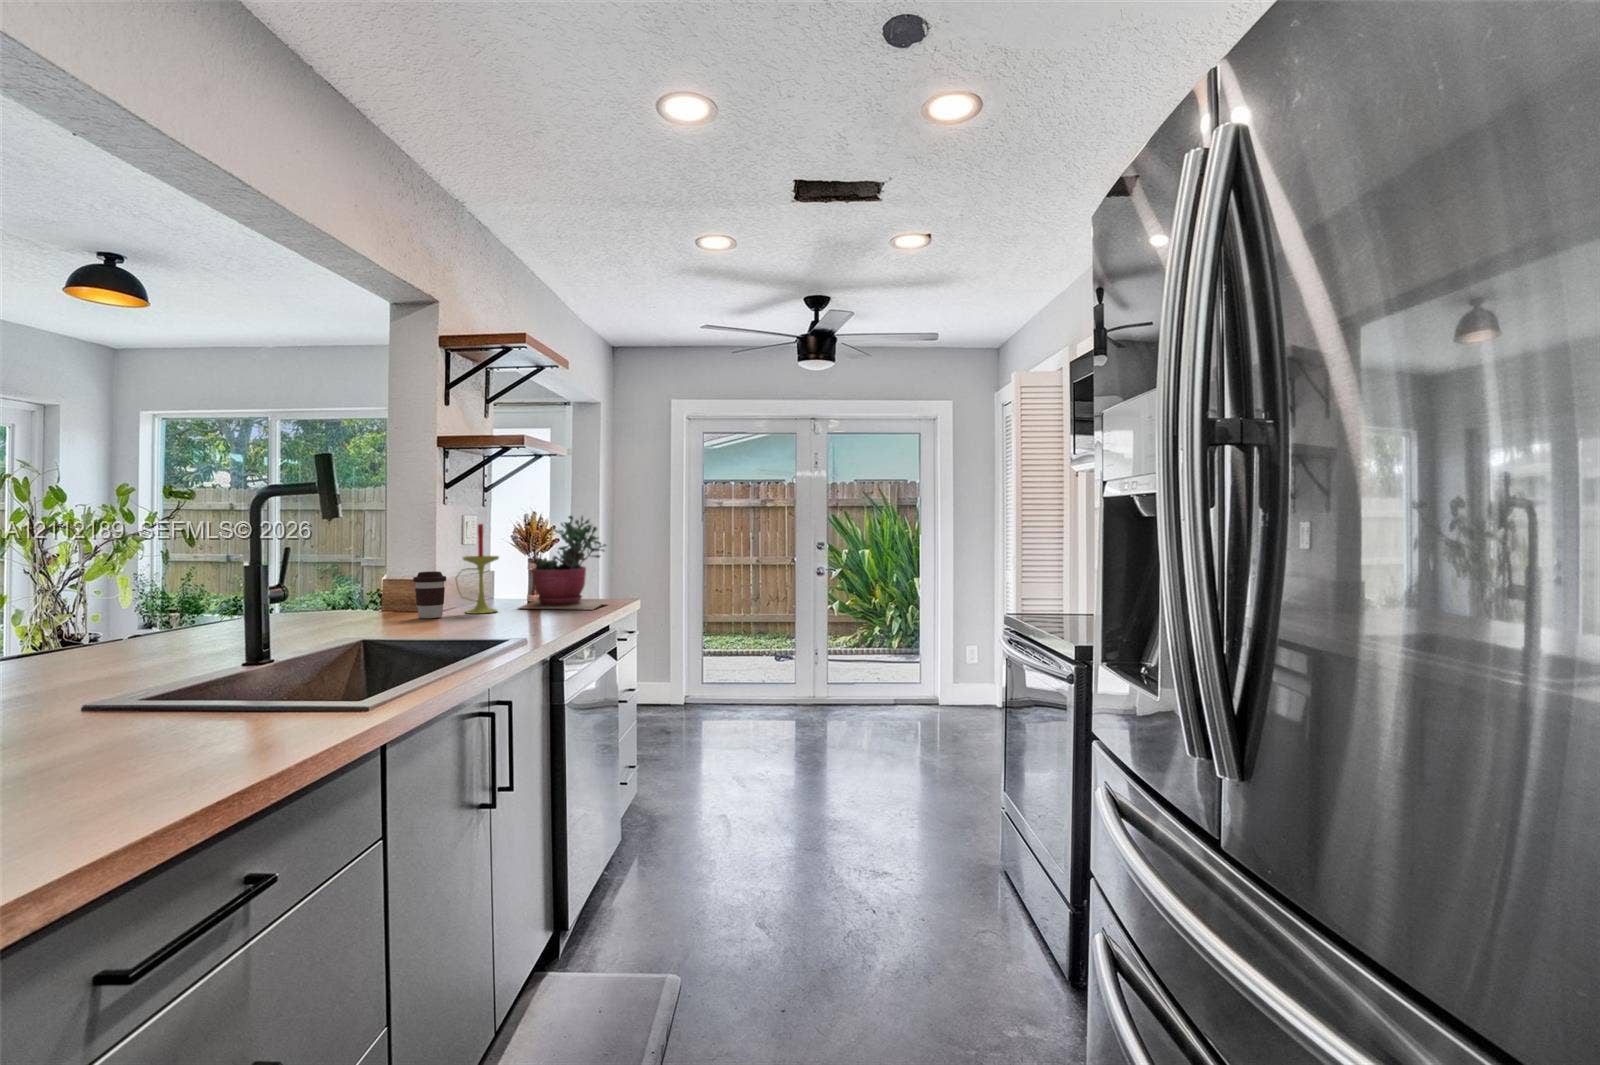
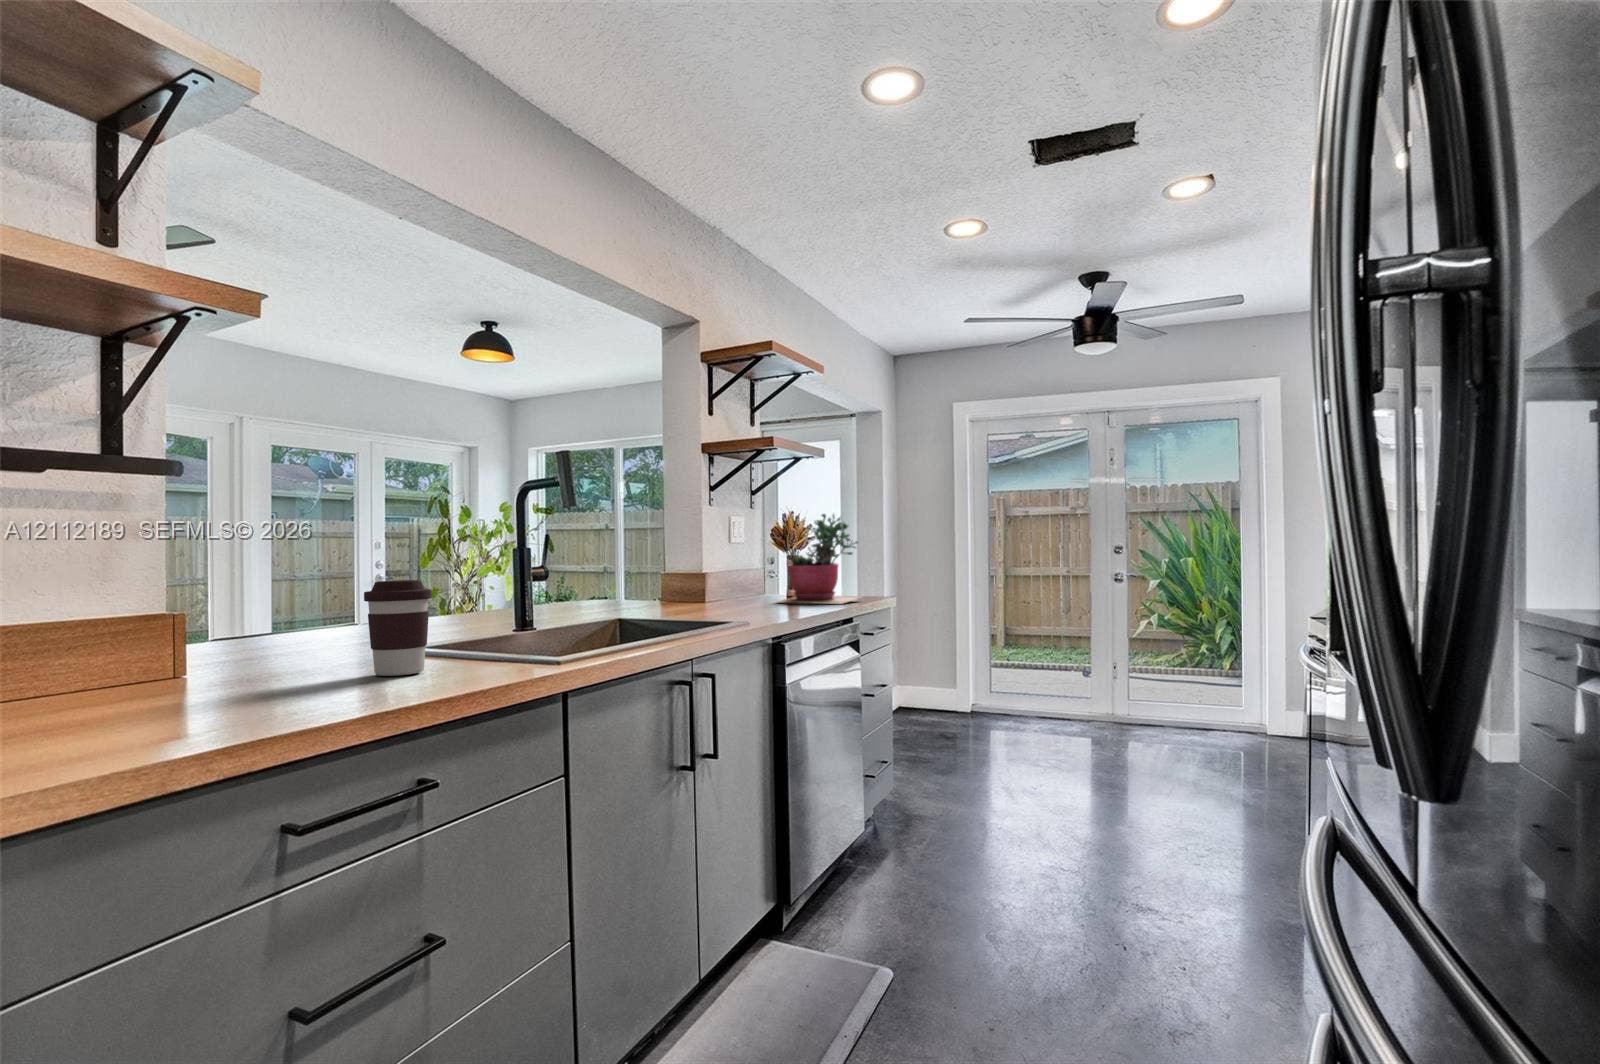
candle: present [455,524,499,614] -> none [715,520,755,605]
coffee cup: present [413,571,446,618] -> present [364,580,432,676]

